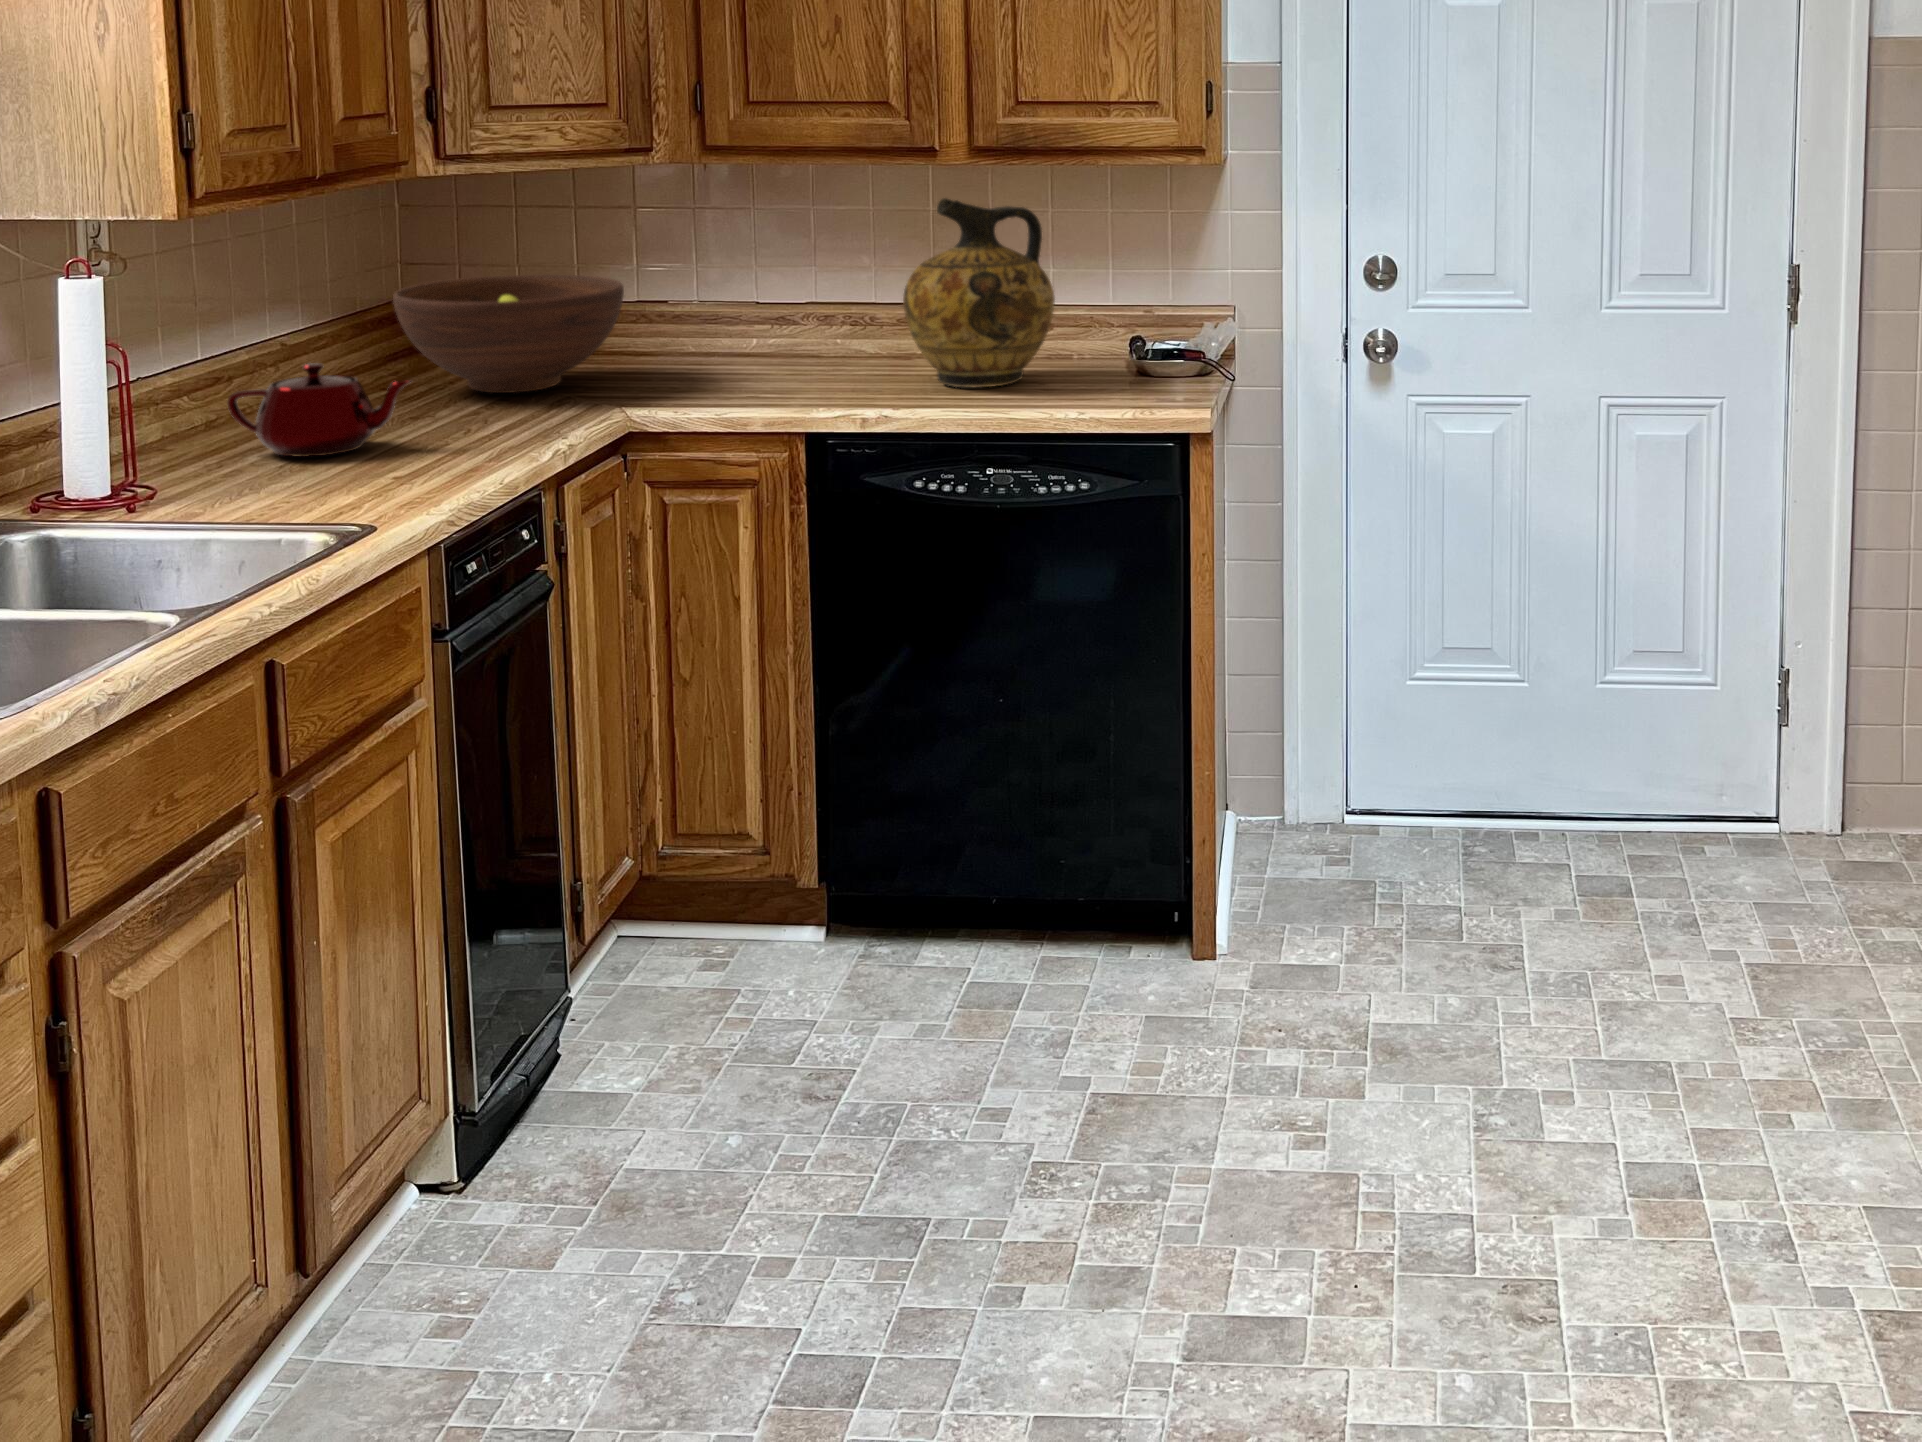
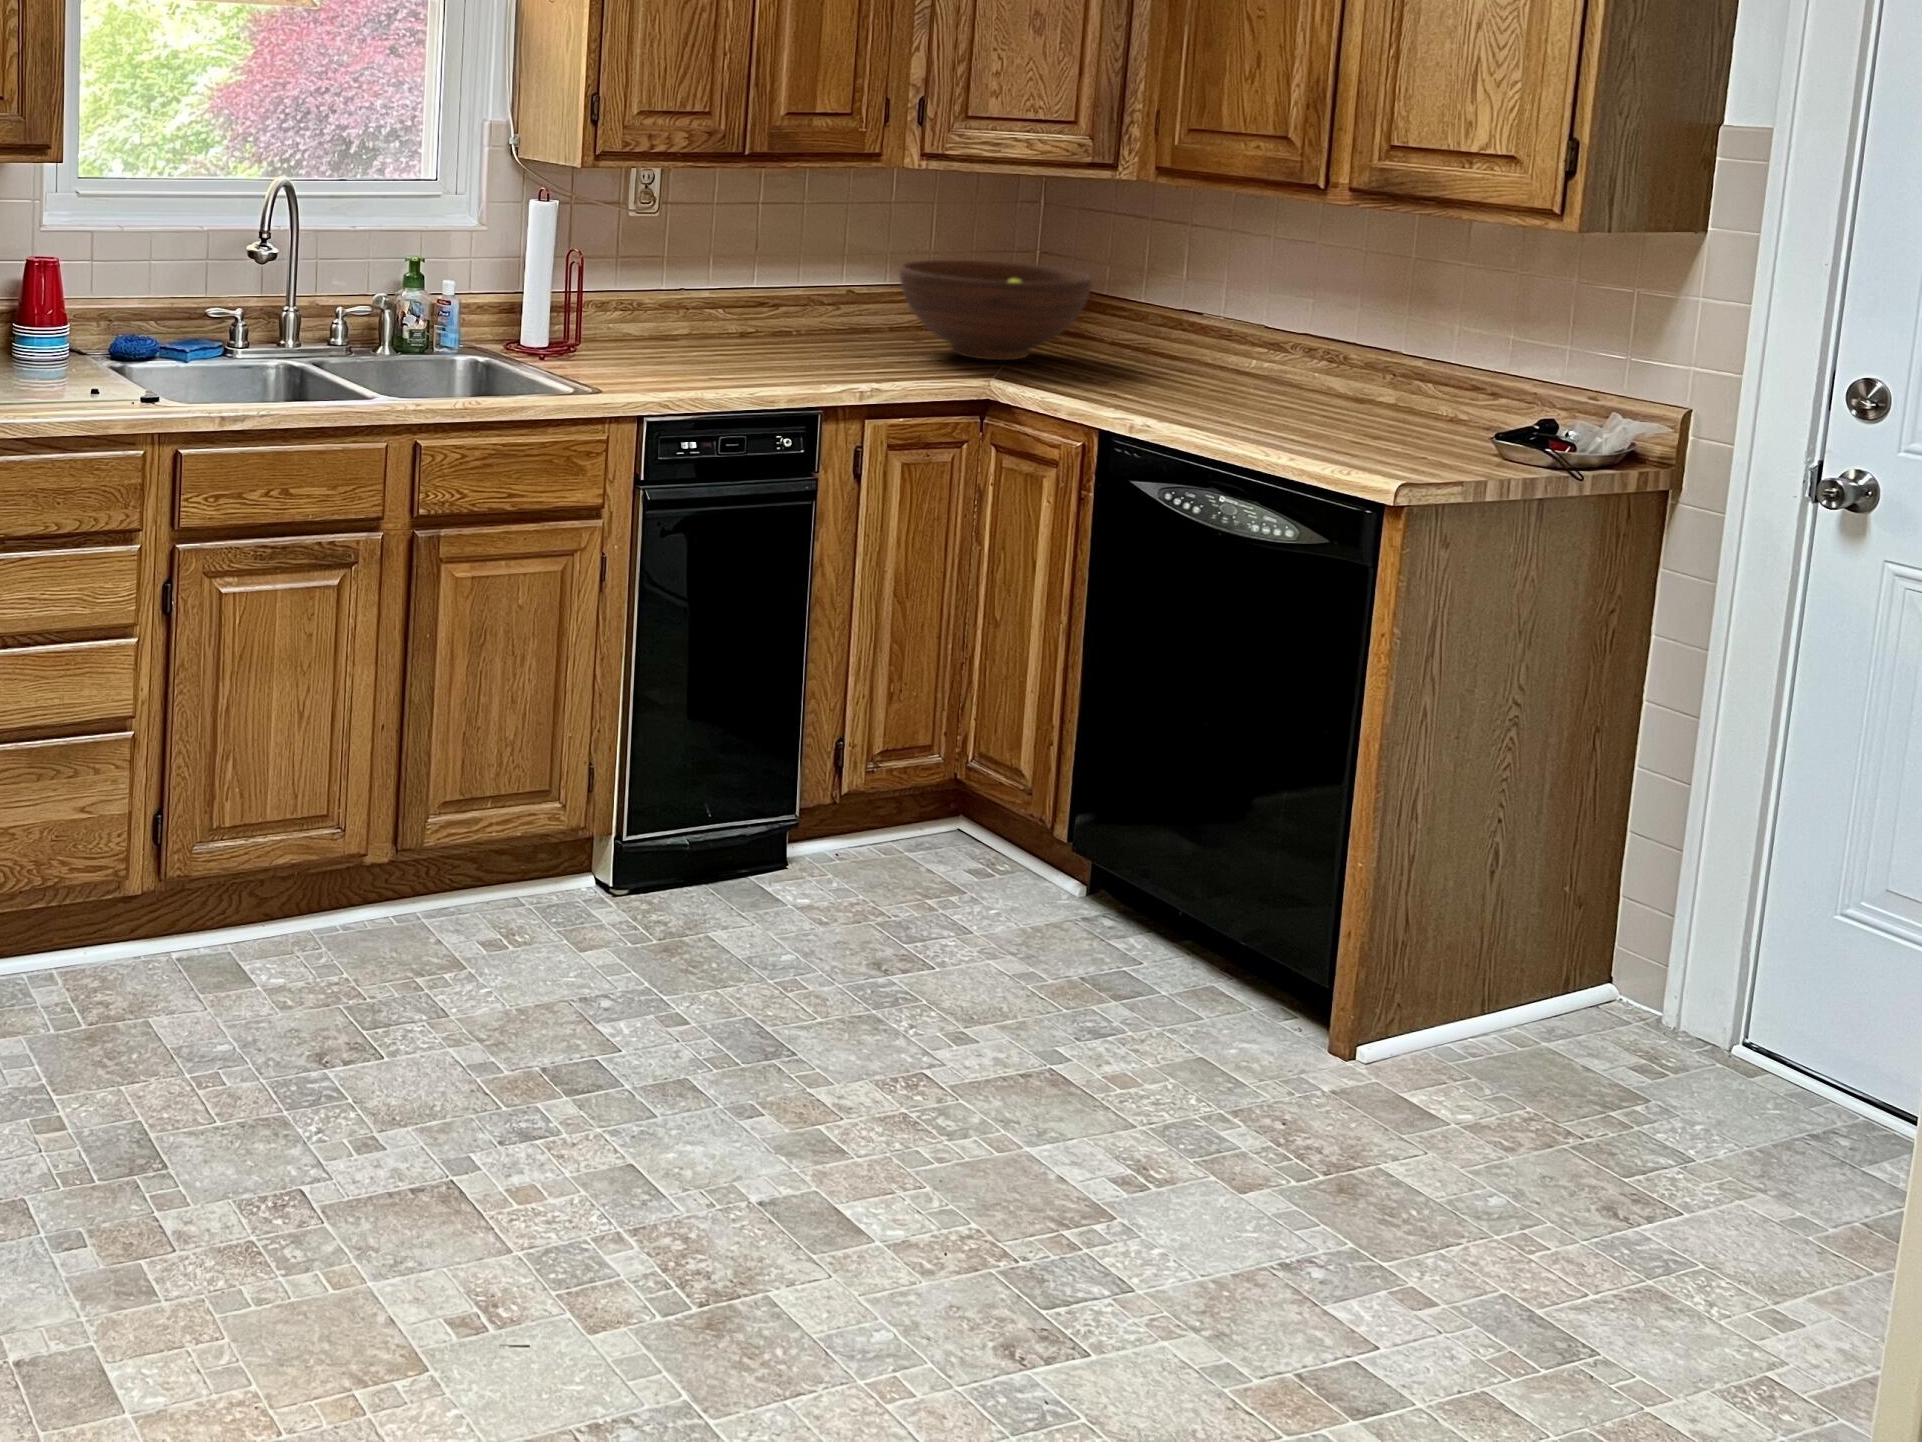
ceramic jug: present [903,198,1055,388] -> none [1241,236,1406,432]
teapot: present [227,363,411,457] -> none [701,292,795,362]

